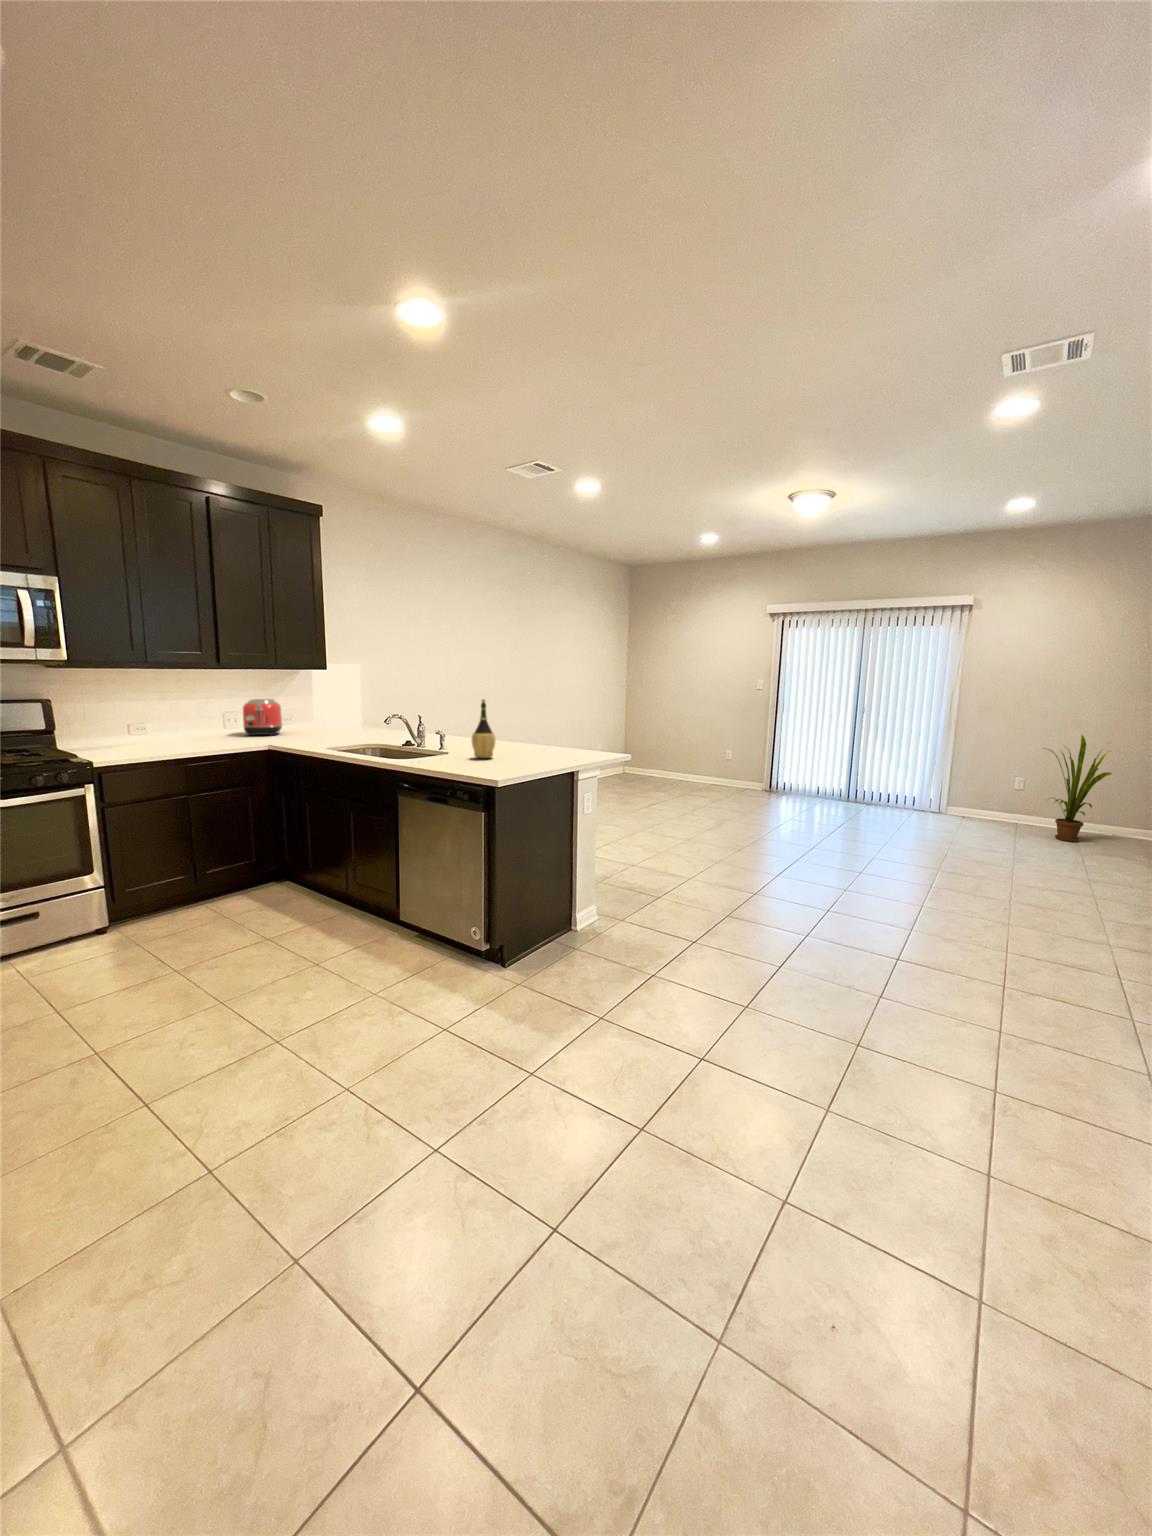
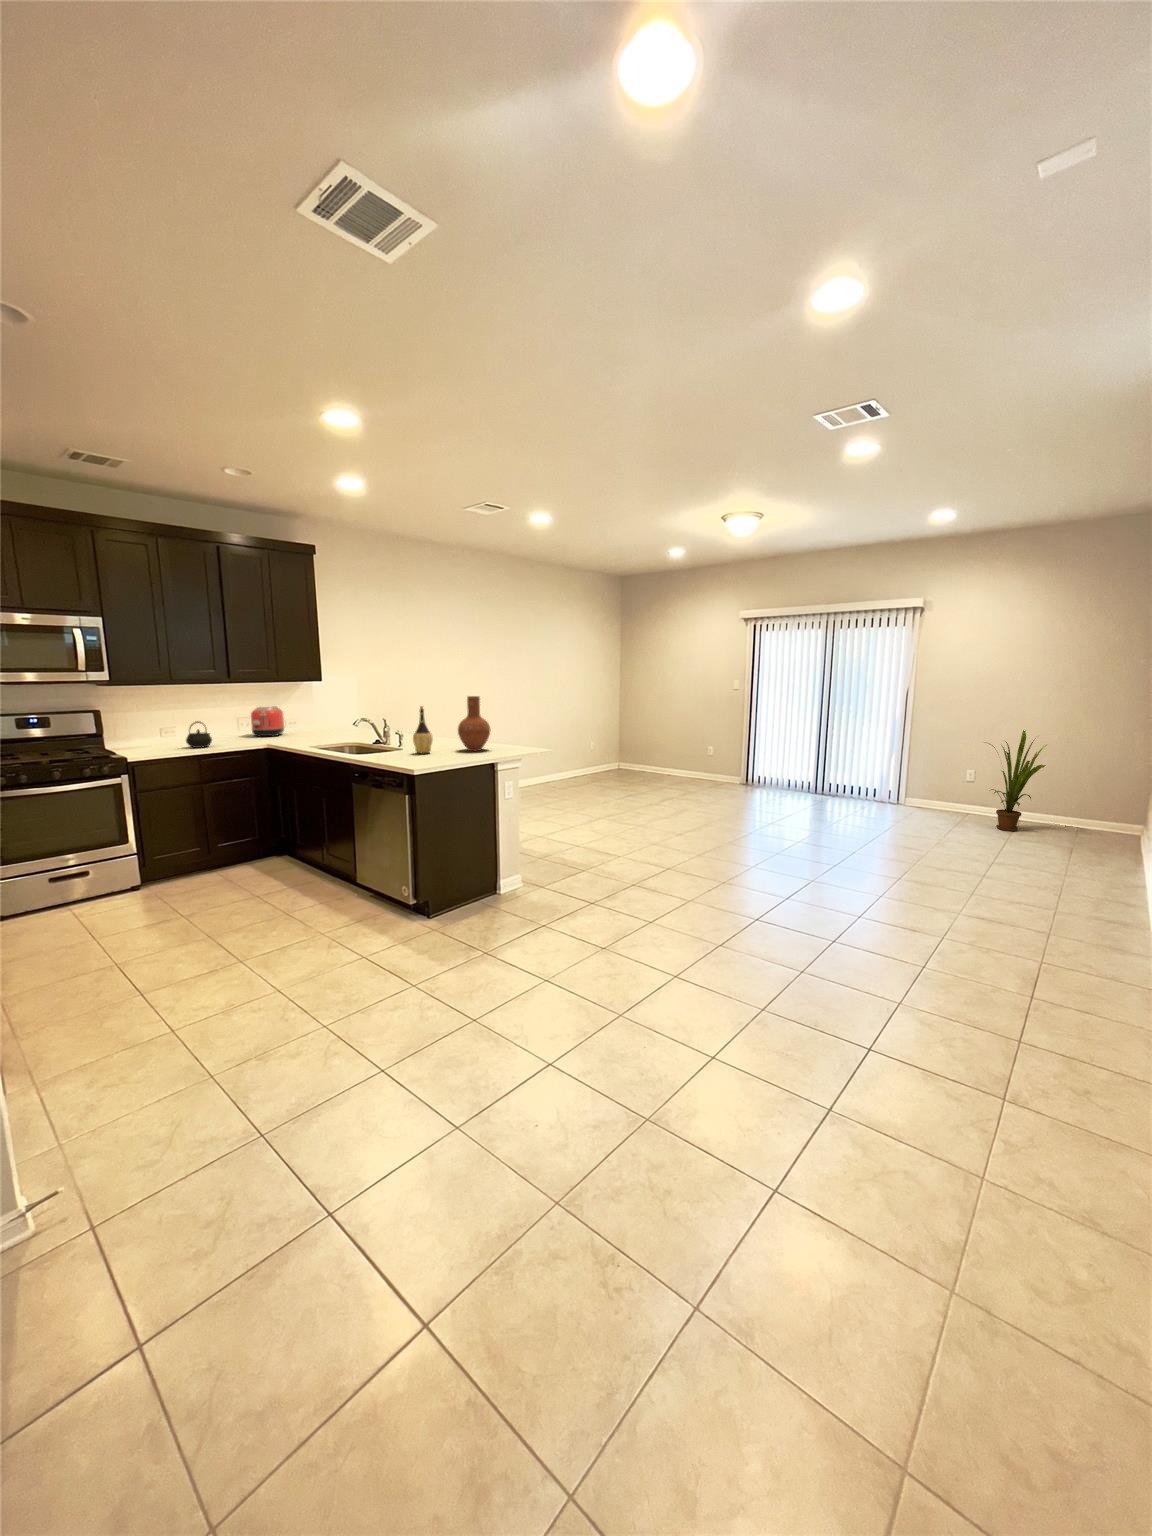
vase: none [523,689,562,756] -> present [458,696,491,751]
kettle: none [167,715,201,749] -> present [186,721,212,748]

